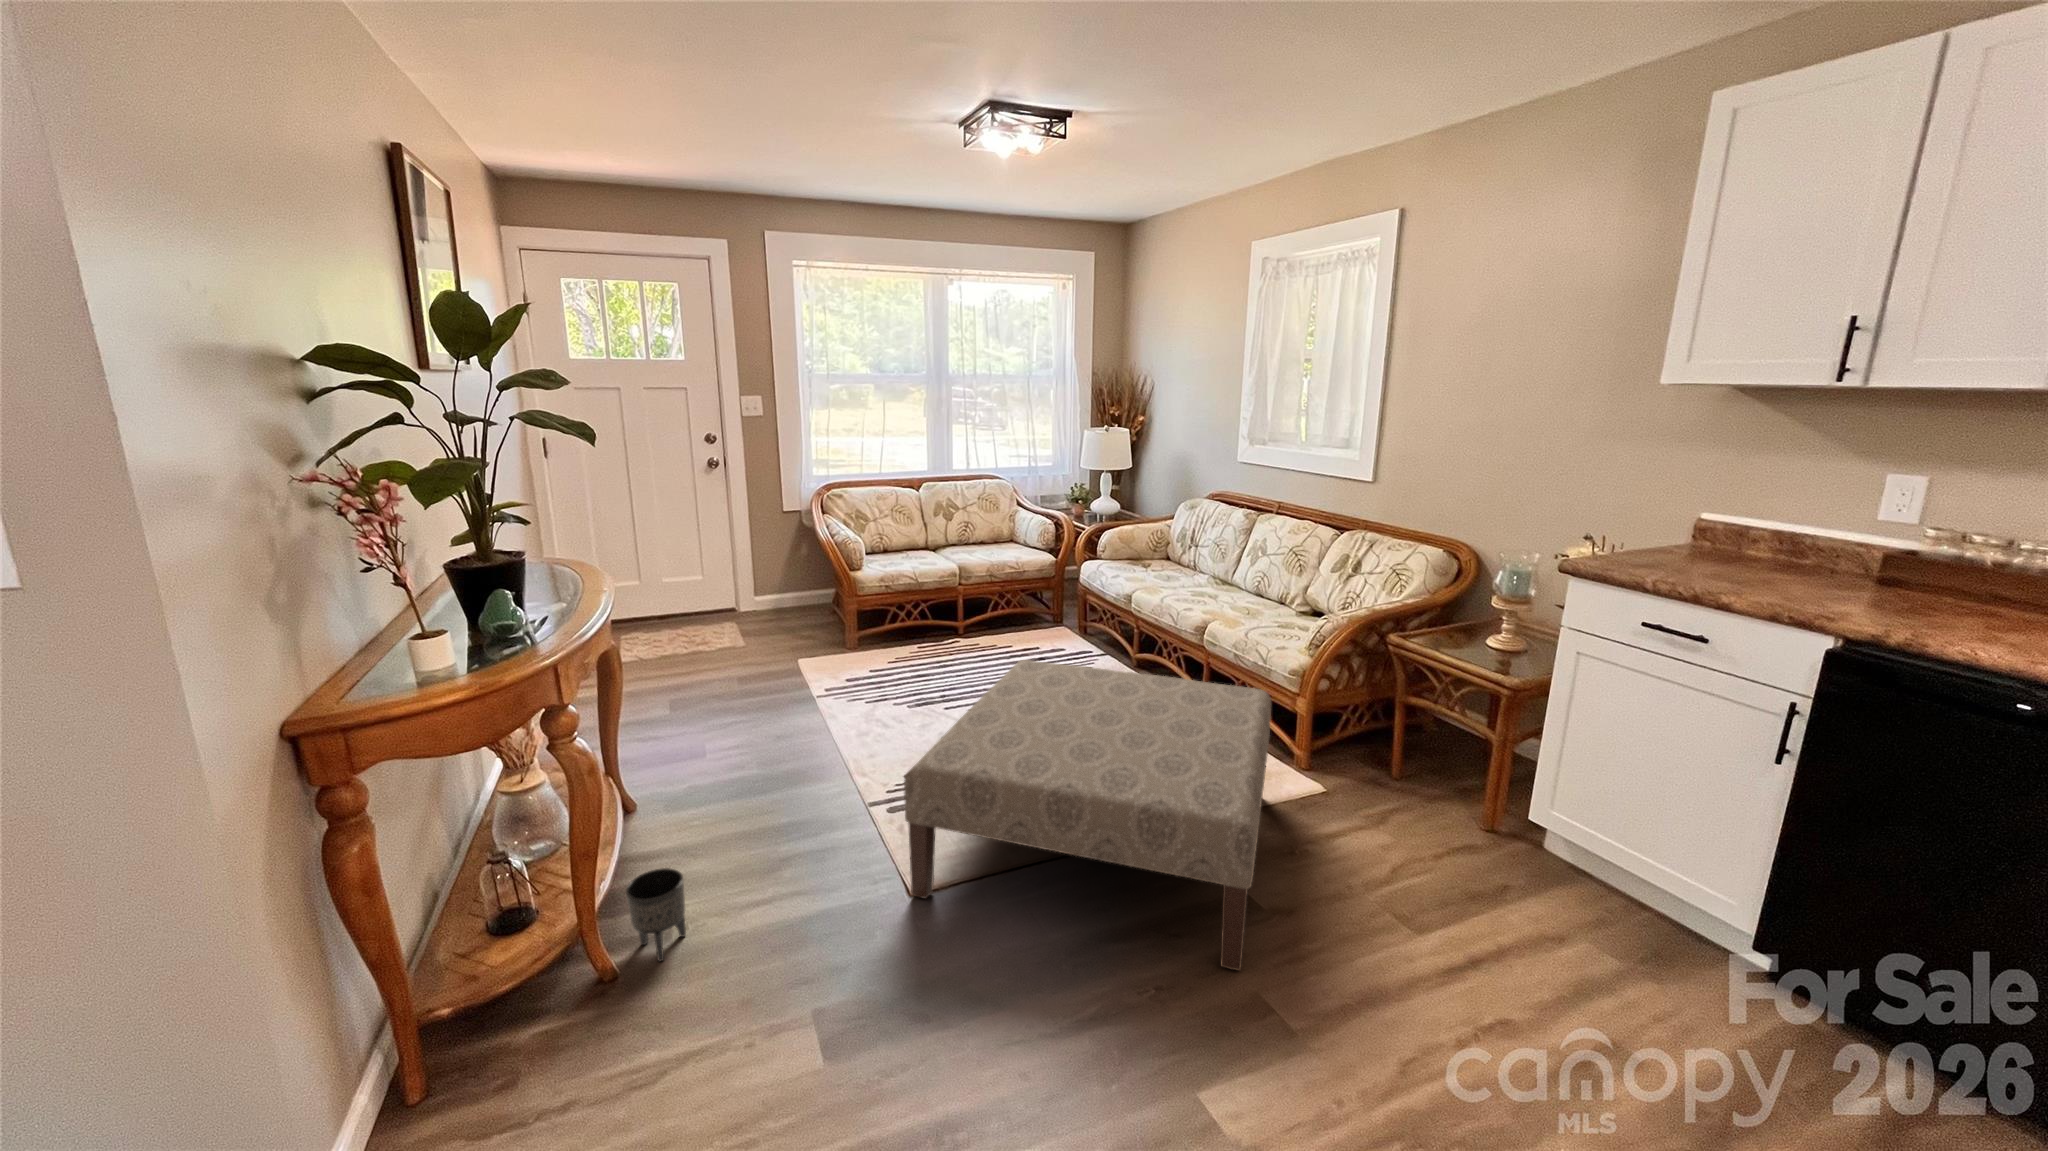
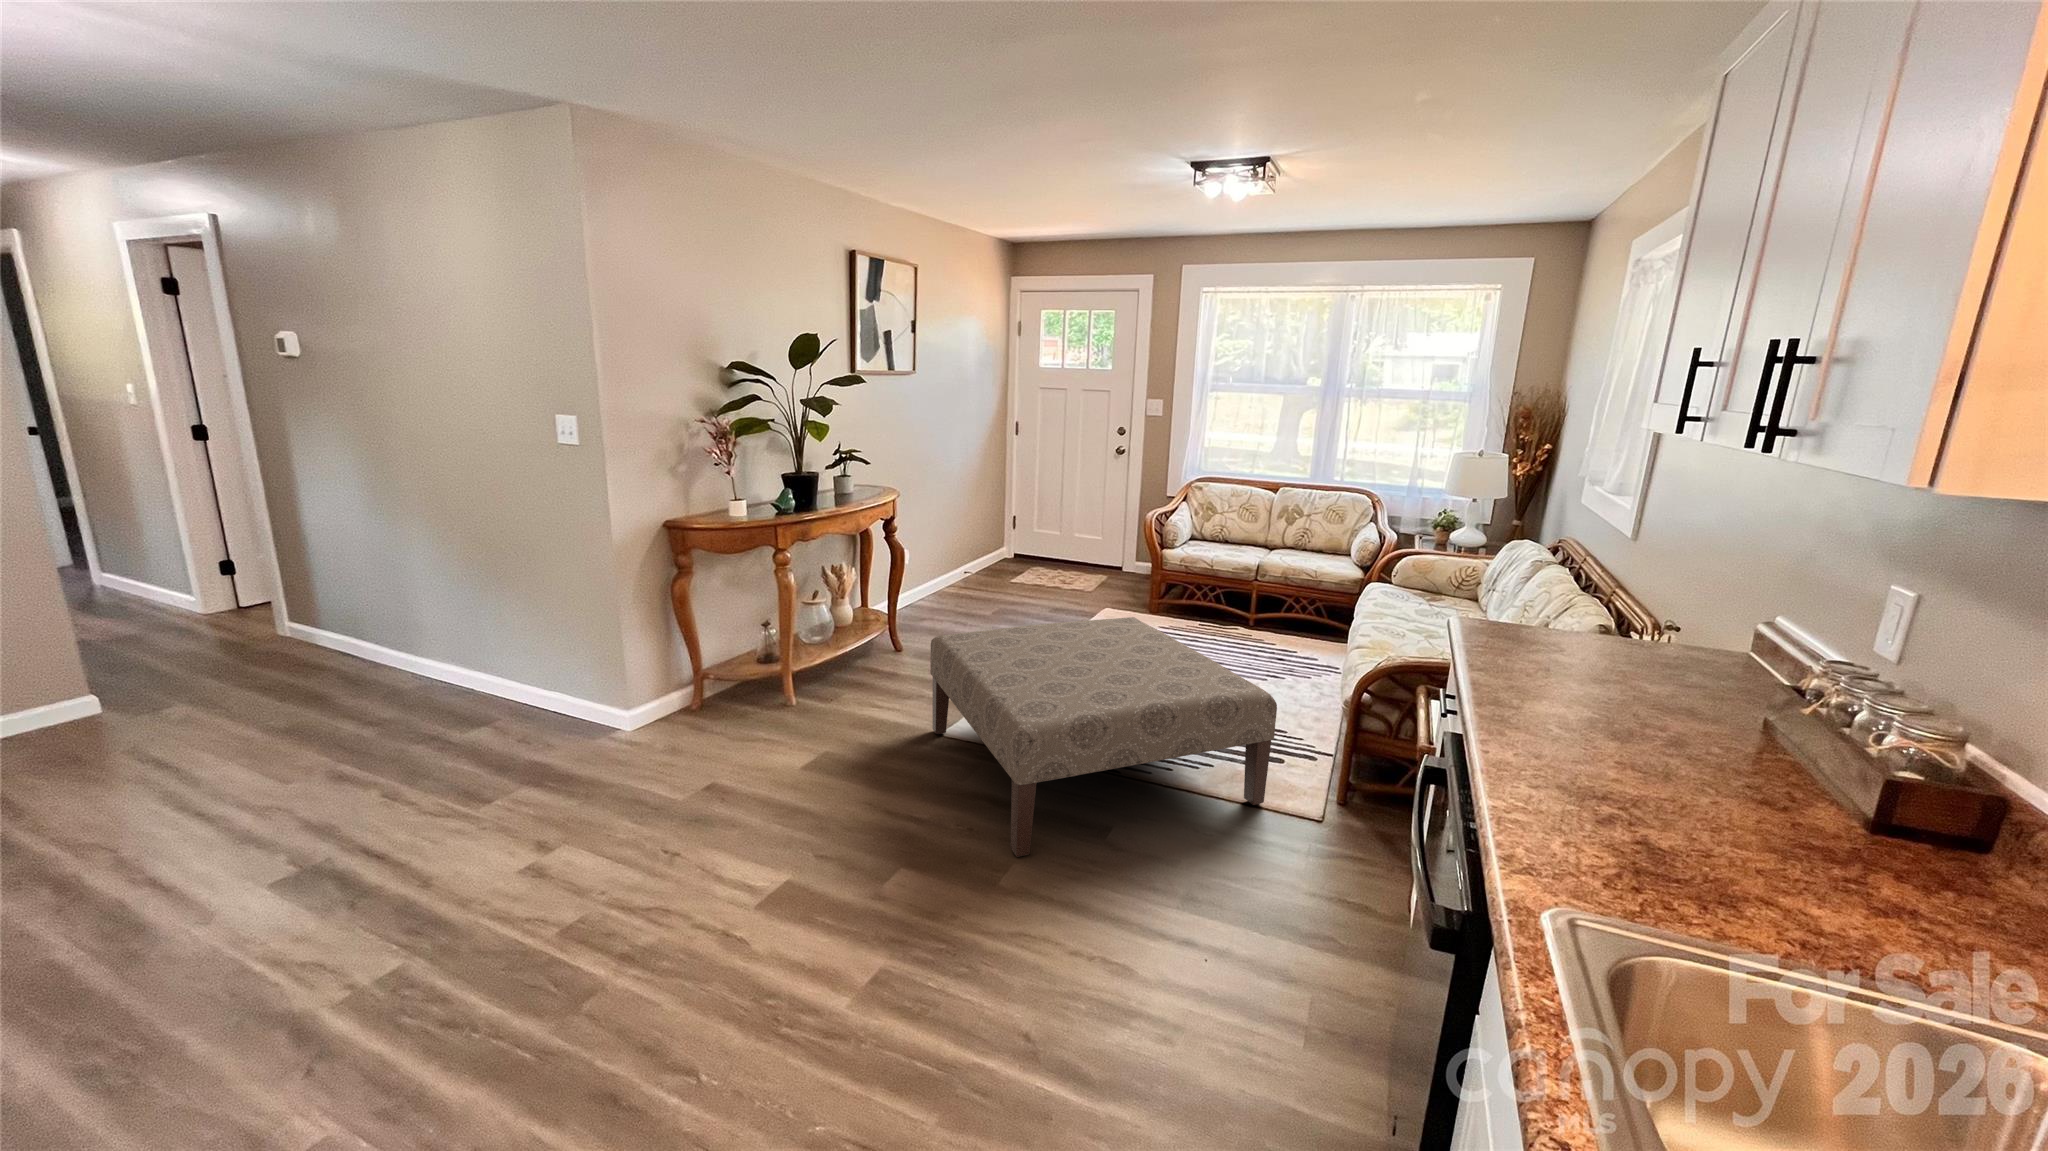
planter: present [625,868,686,961] -> none [798,649,830,699]

